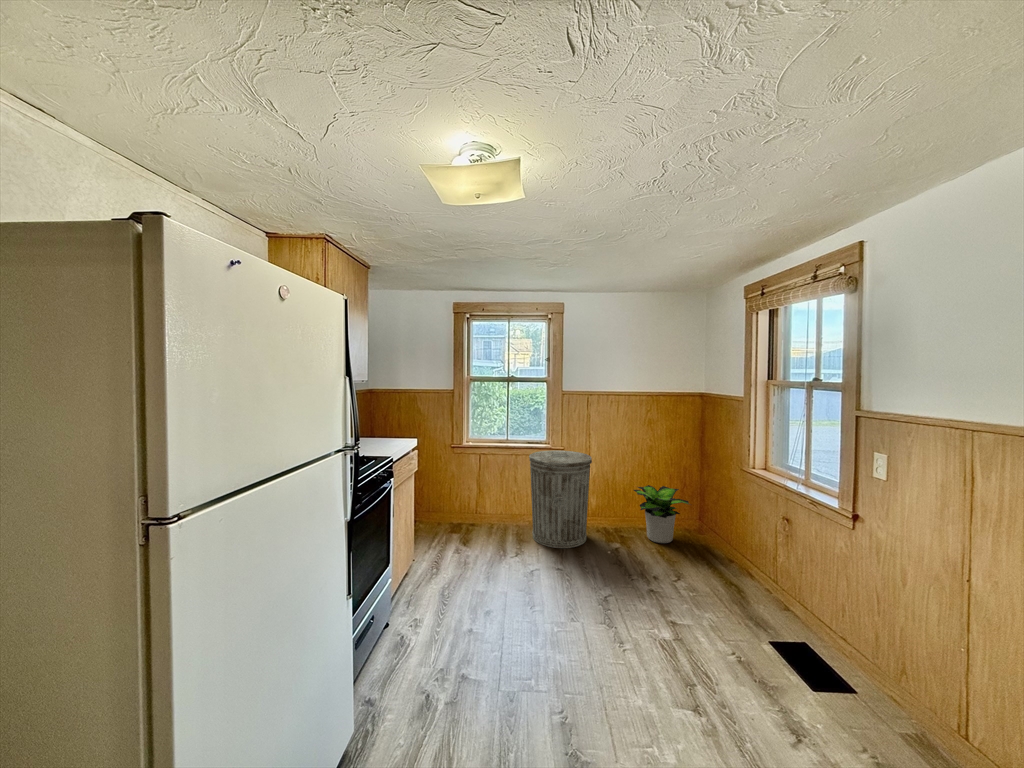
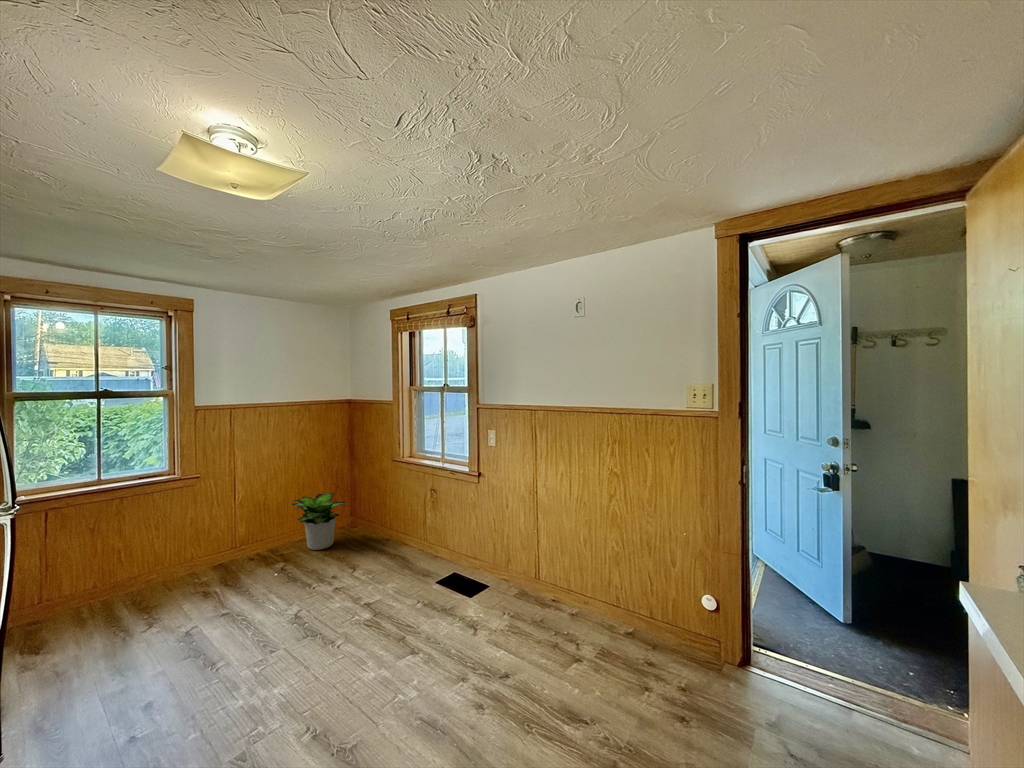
trash can: present [529,451,592,548] -> none [149,477,246,602]

